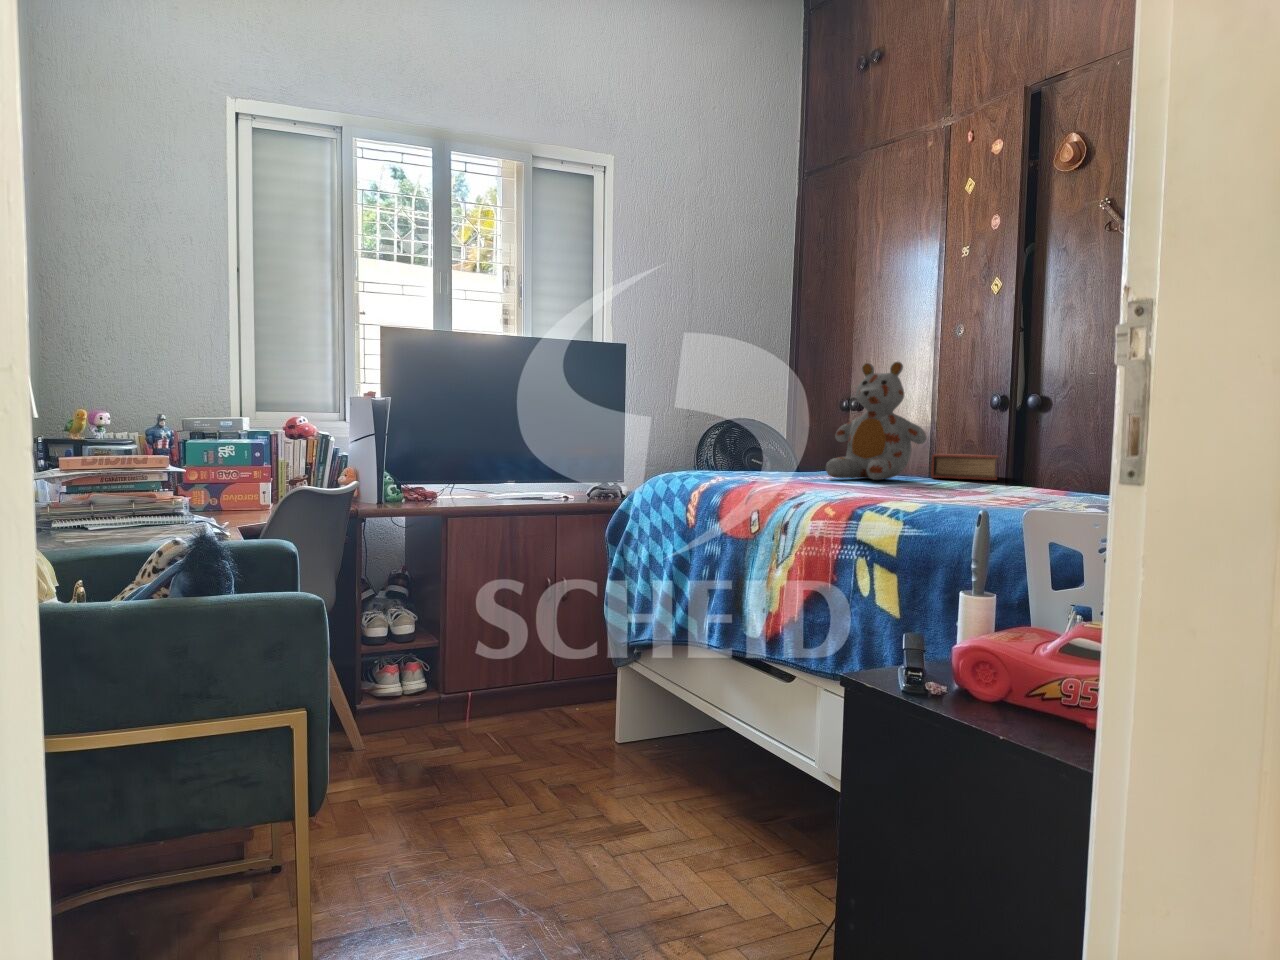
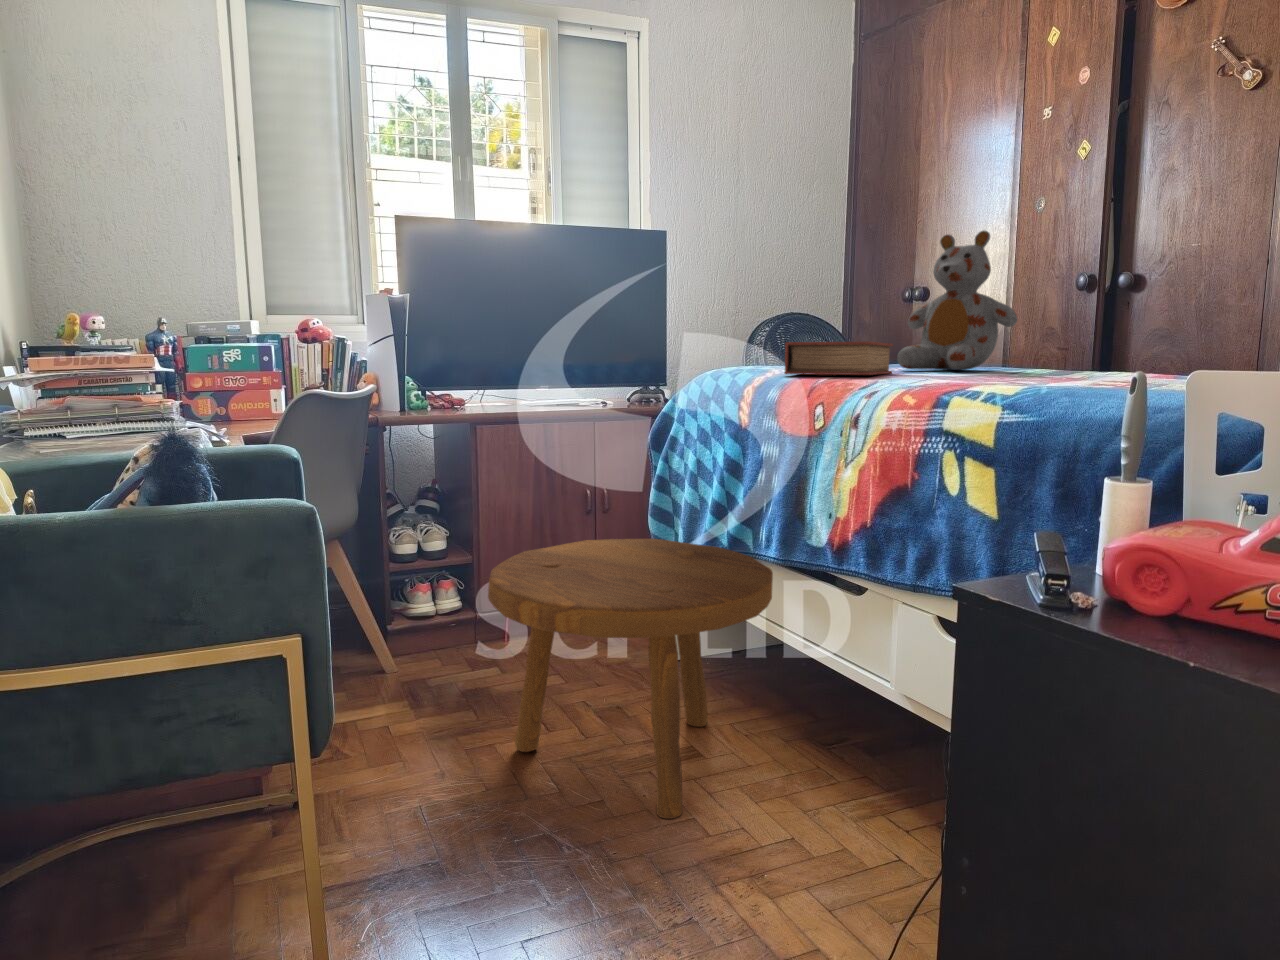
book: present [931,454,998,480] -> present [785,342,893,375]
footstool: none [463,625,715,880] -> present [488,539,773,819]

